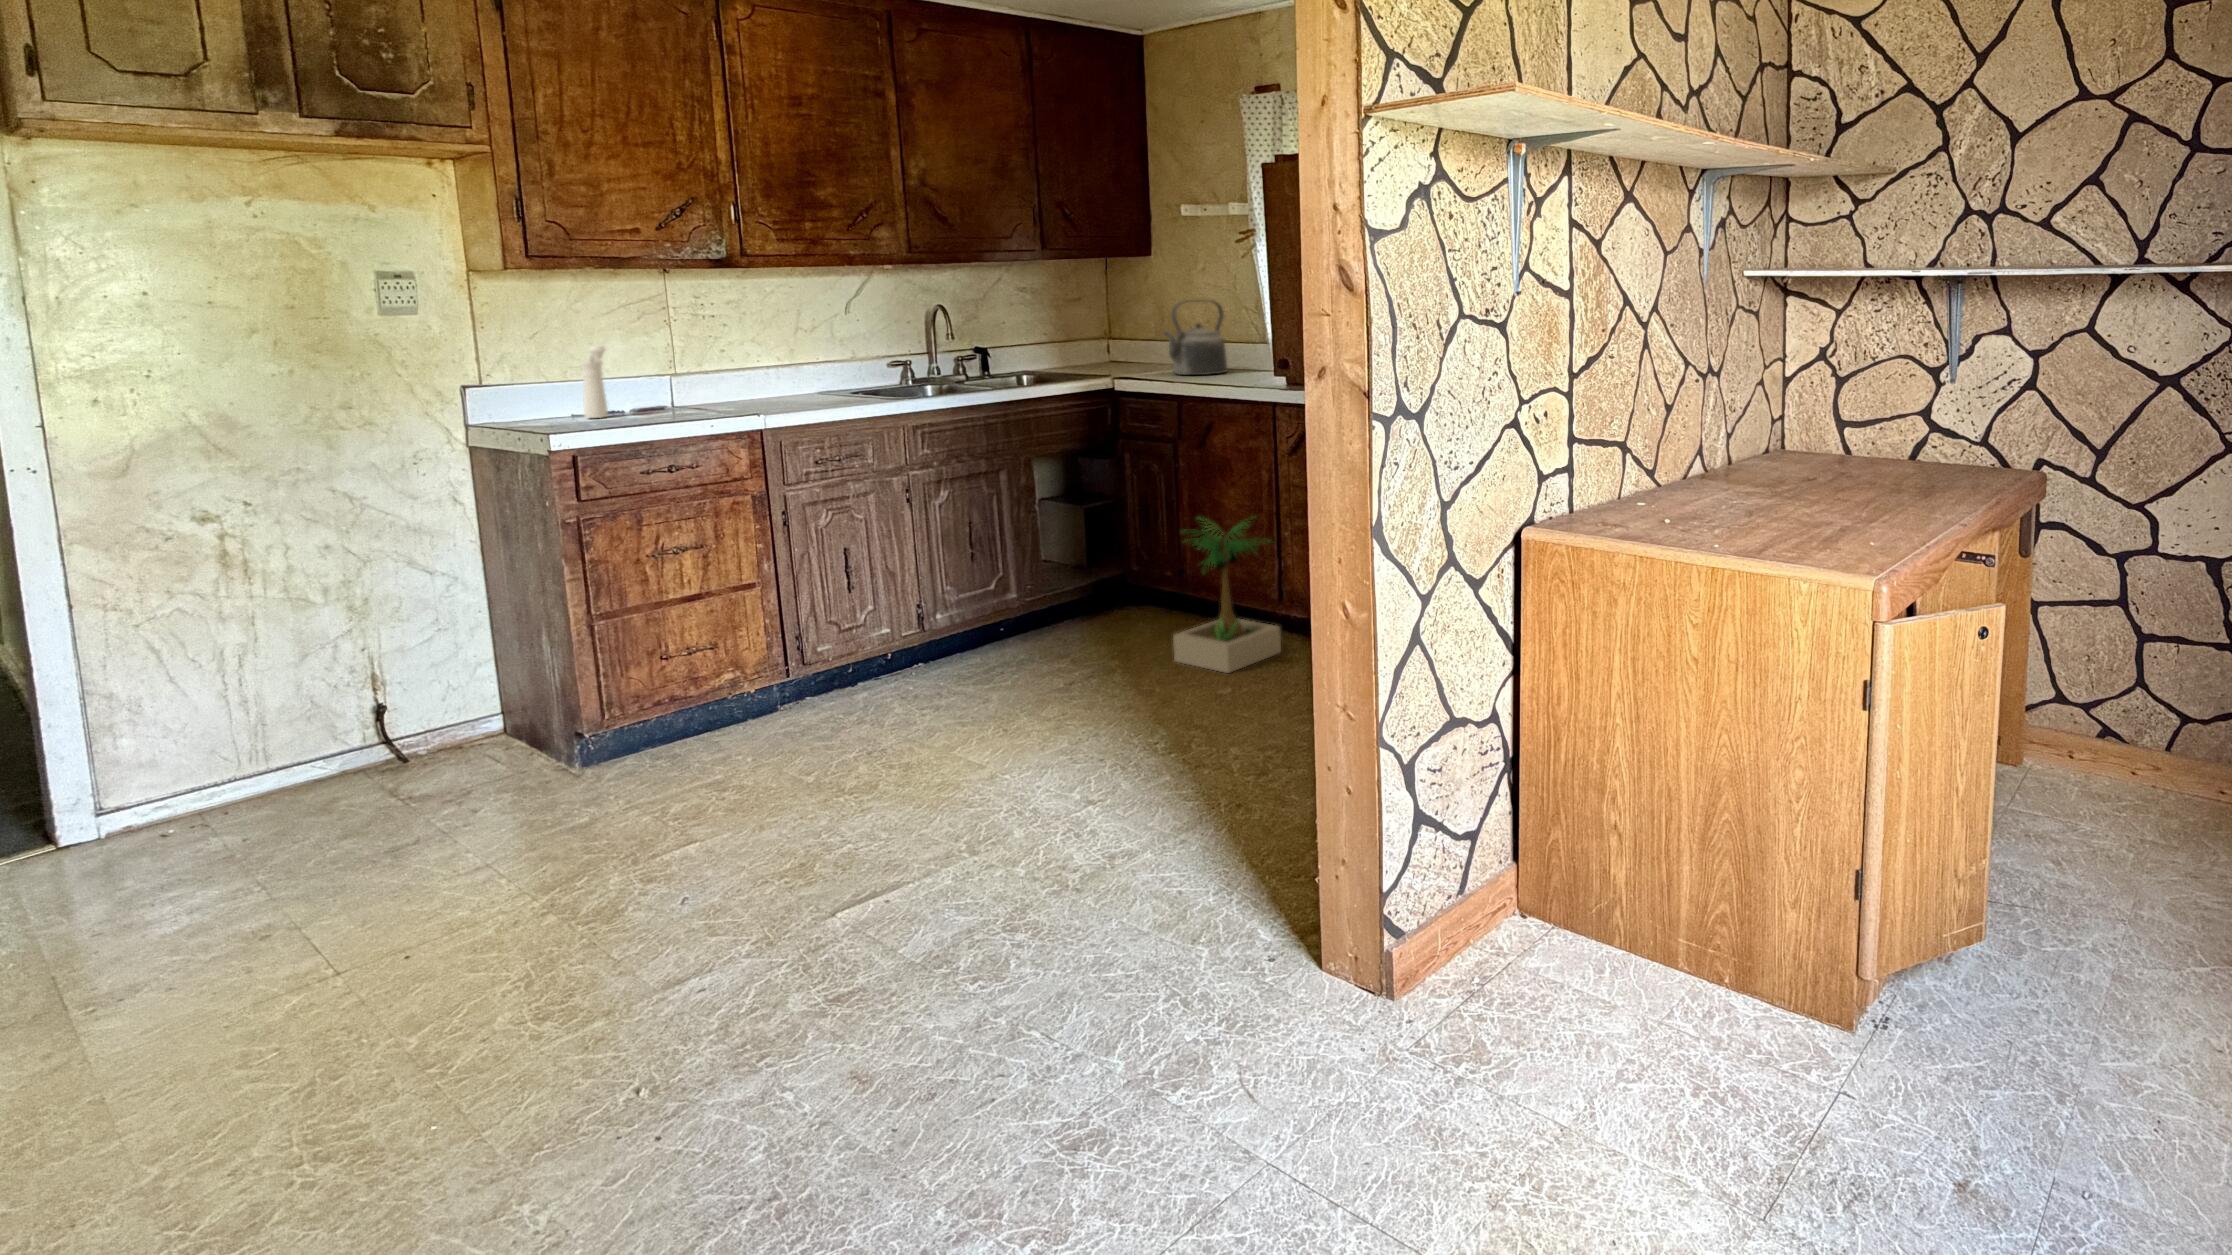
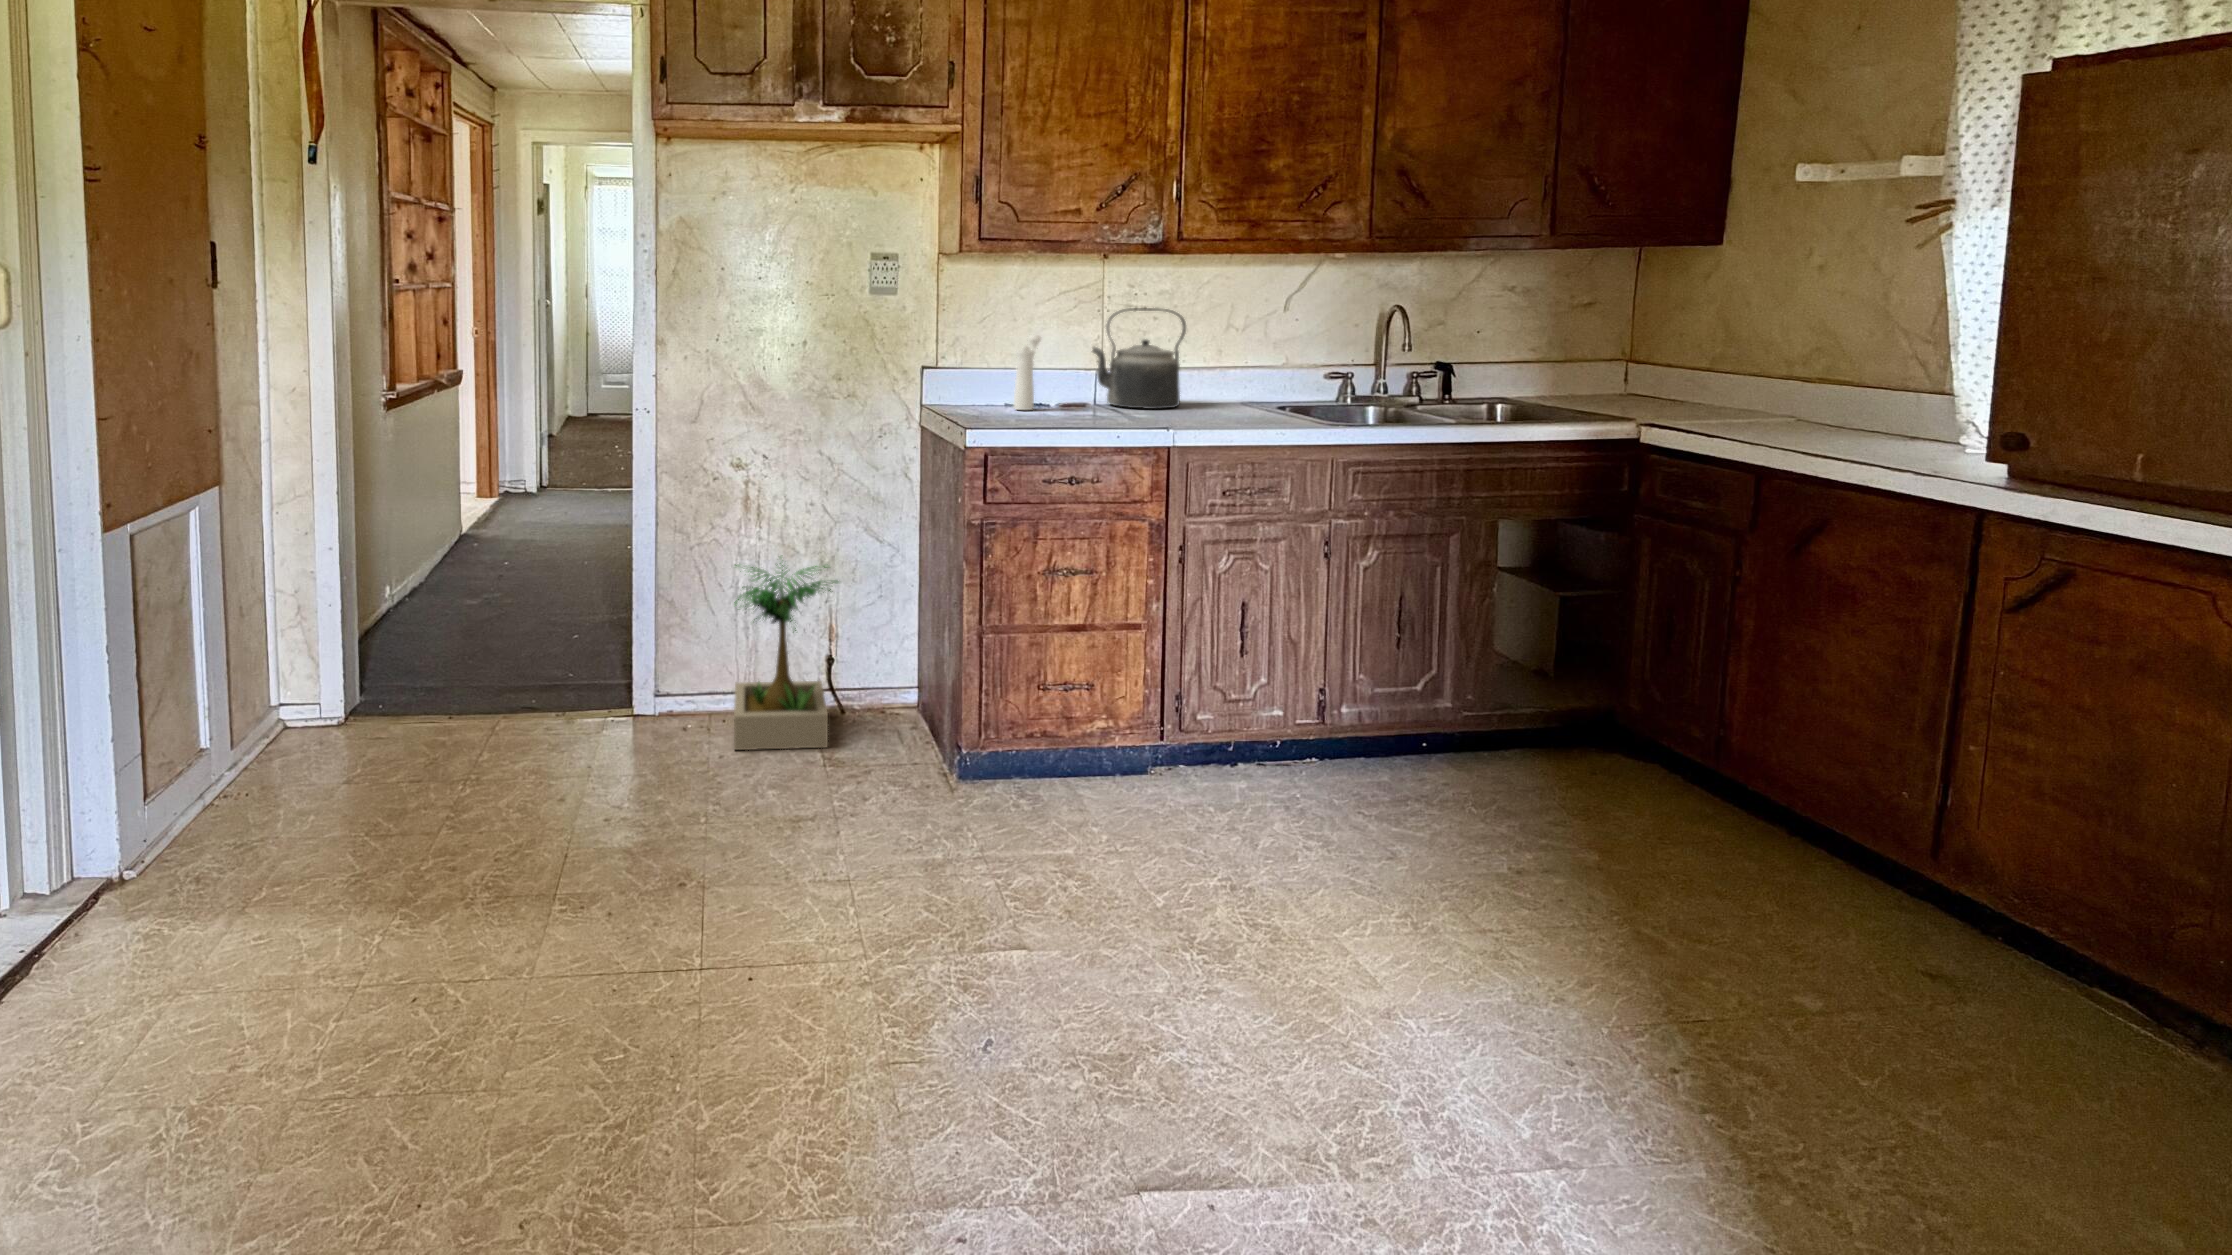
kettle: present [1165,301,1227,375] -> present [1092,308,1186,409]
potted plant: present [1173,519,1281,673] -> present [734,557,838,750]

